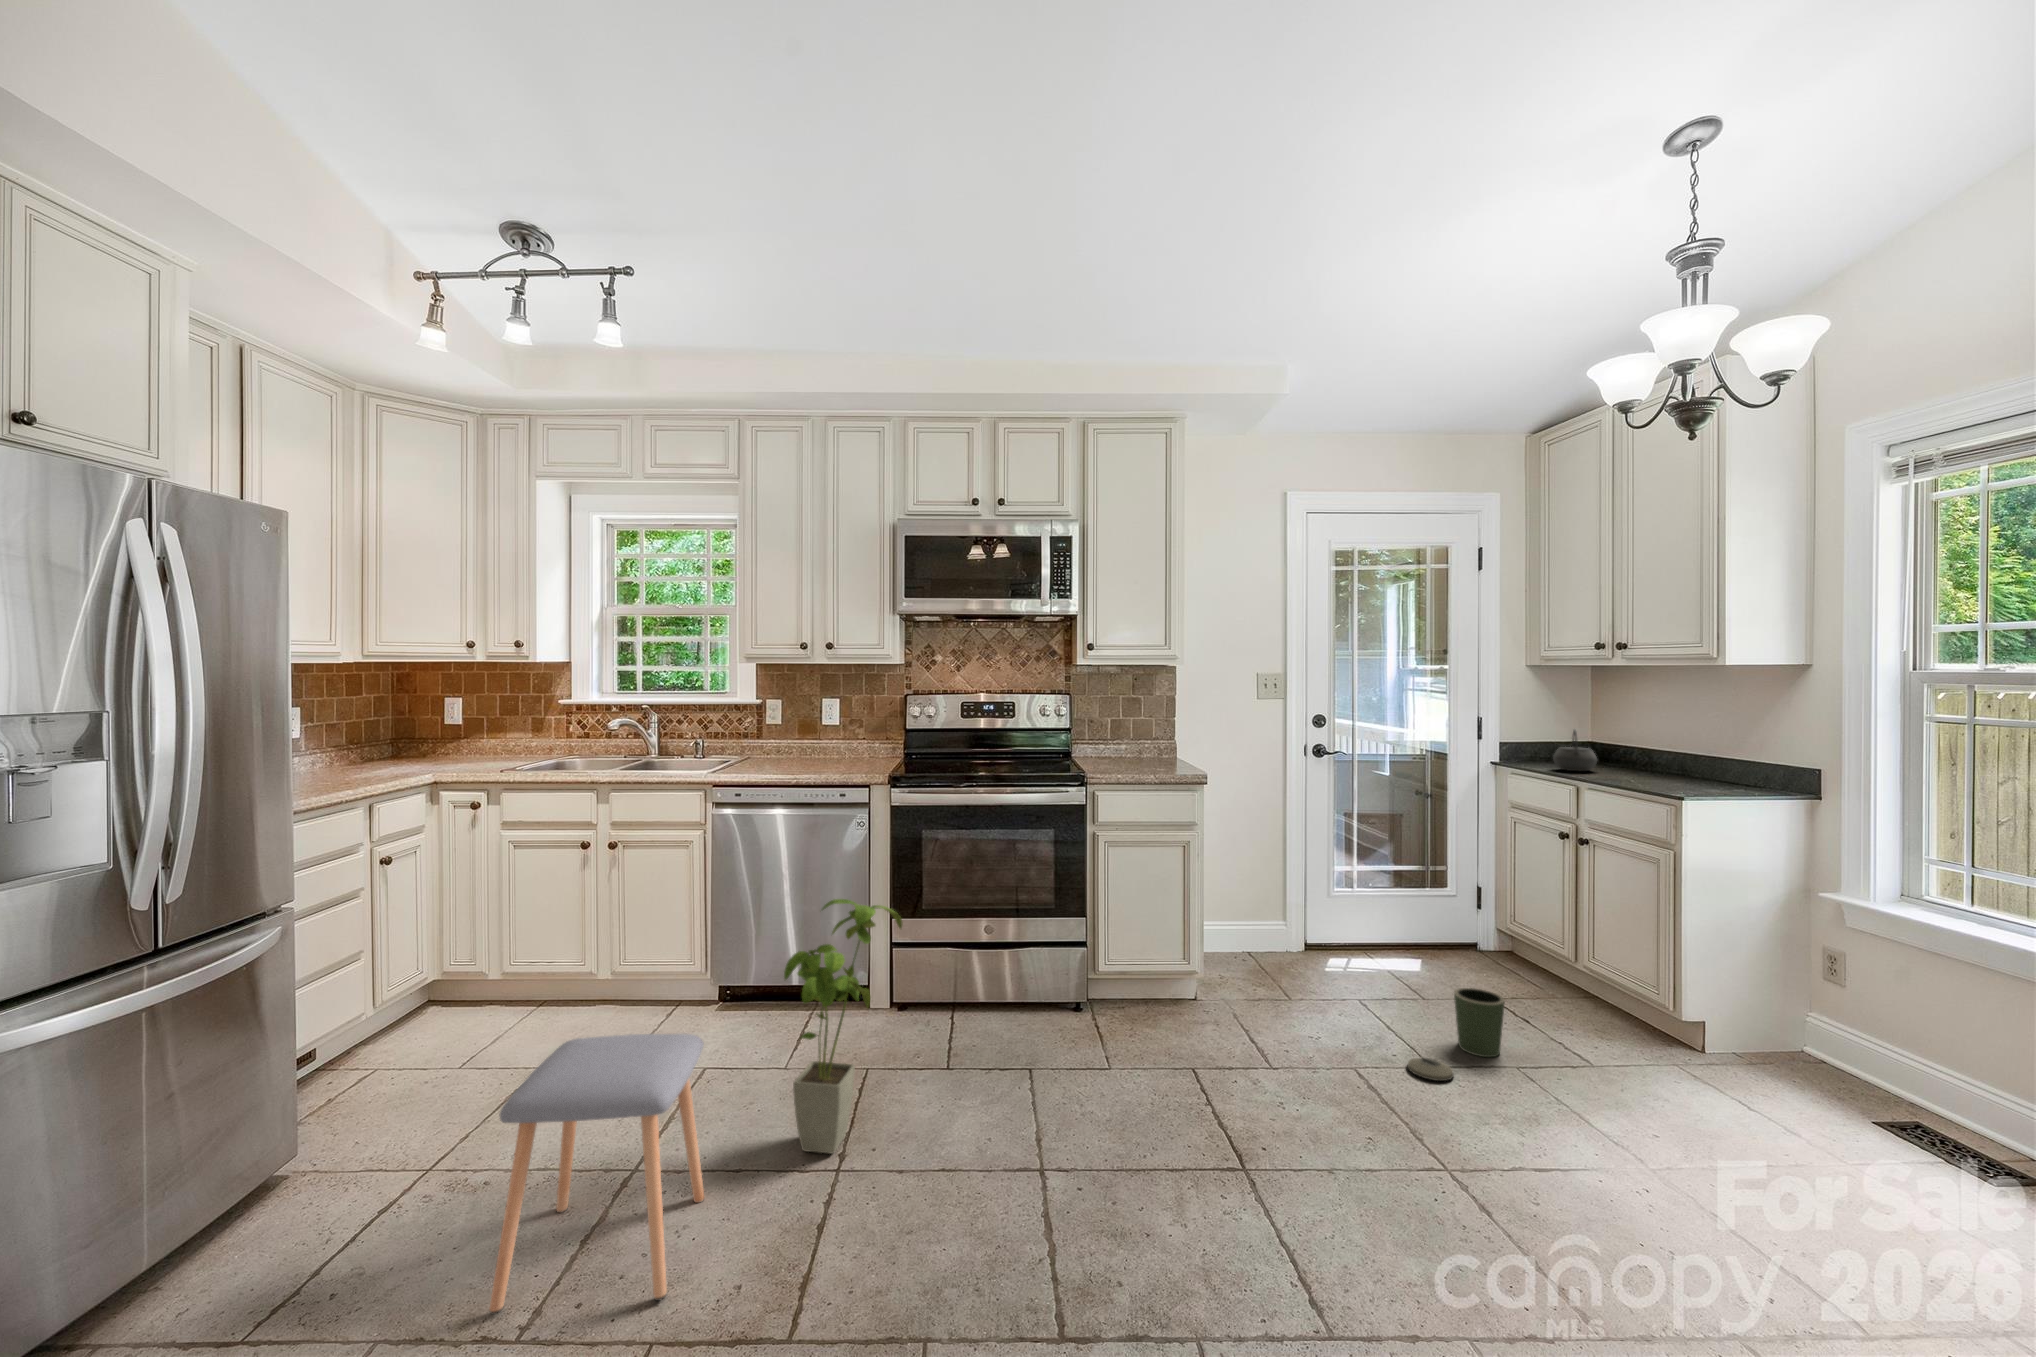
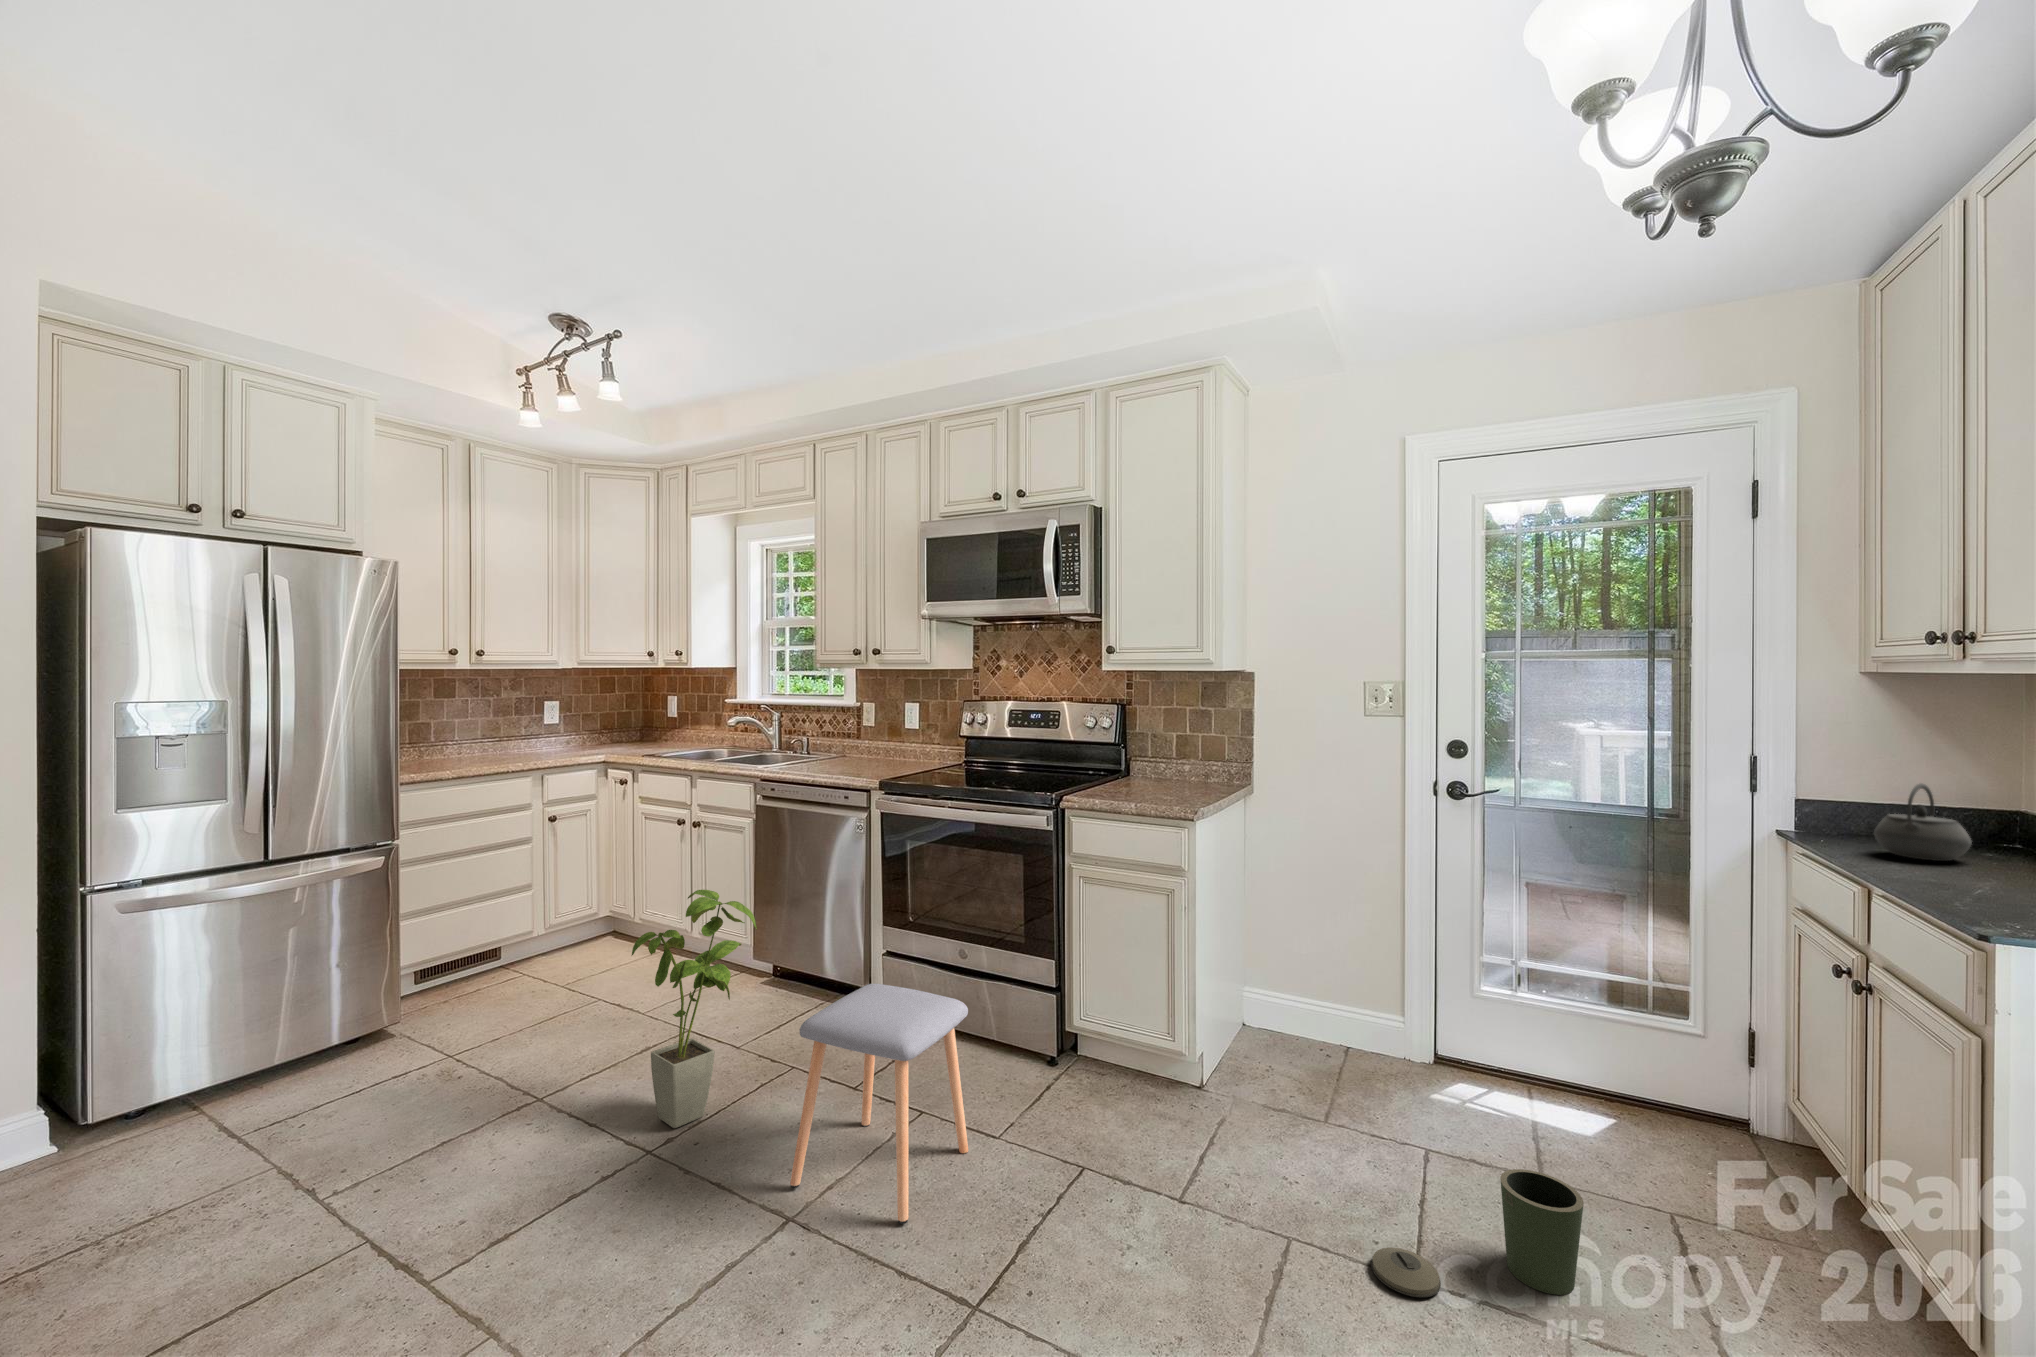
stool: present [489,1034,704,1314] -> present [790,984,968,1224]

